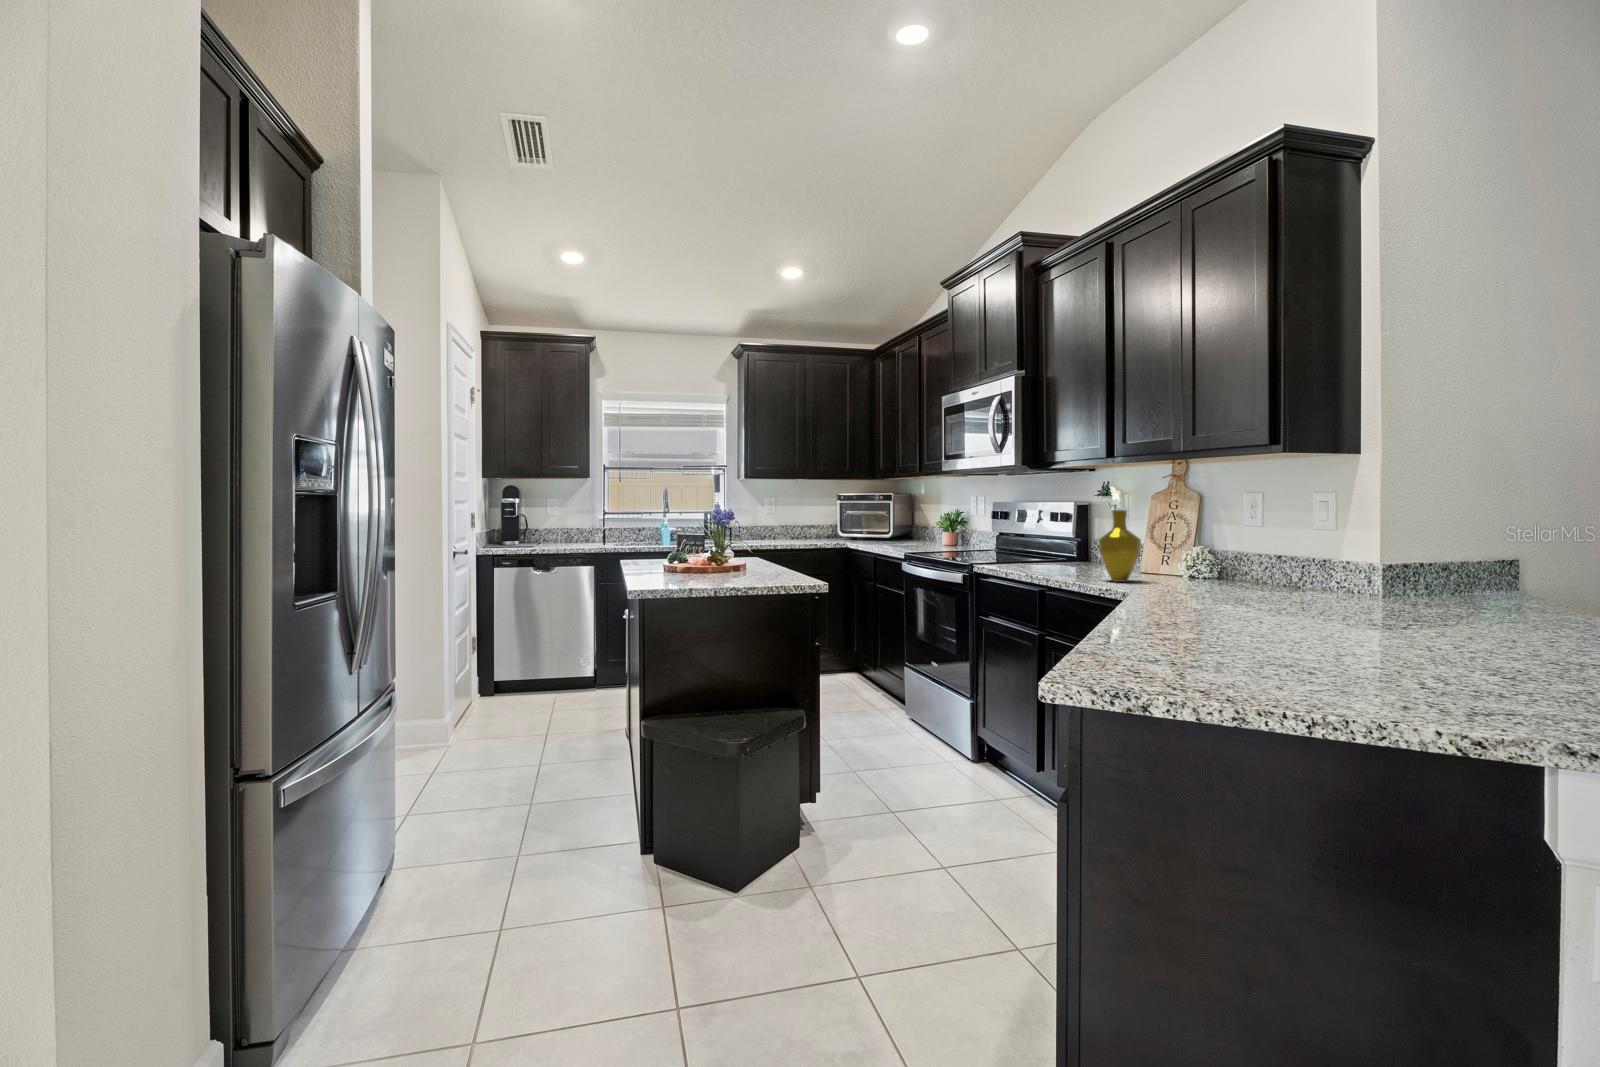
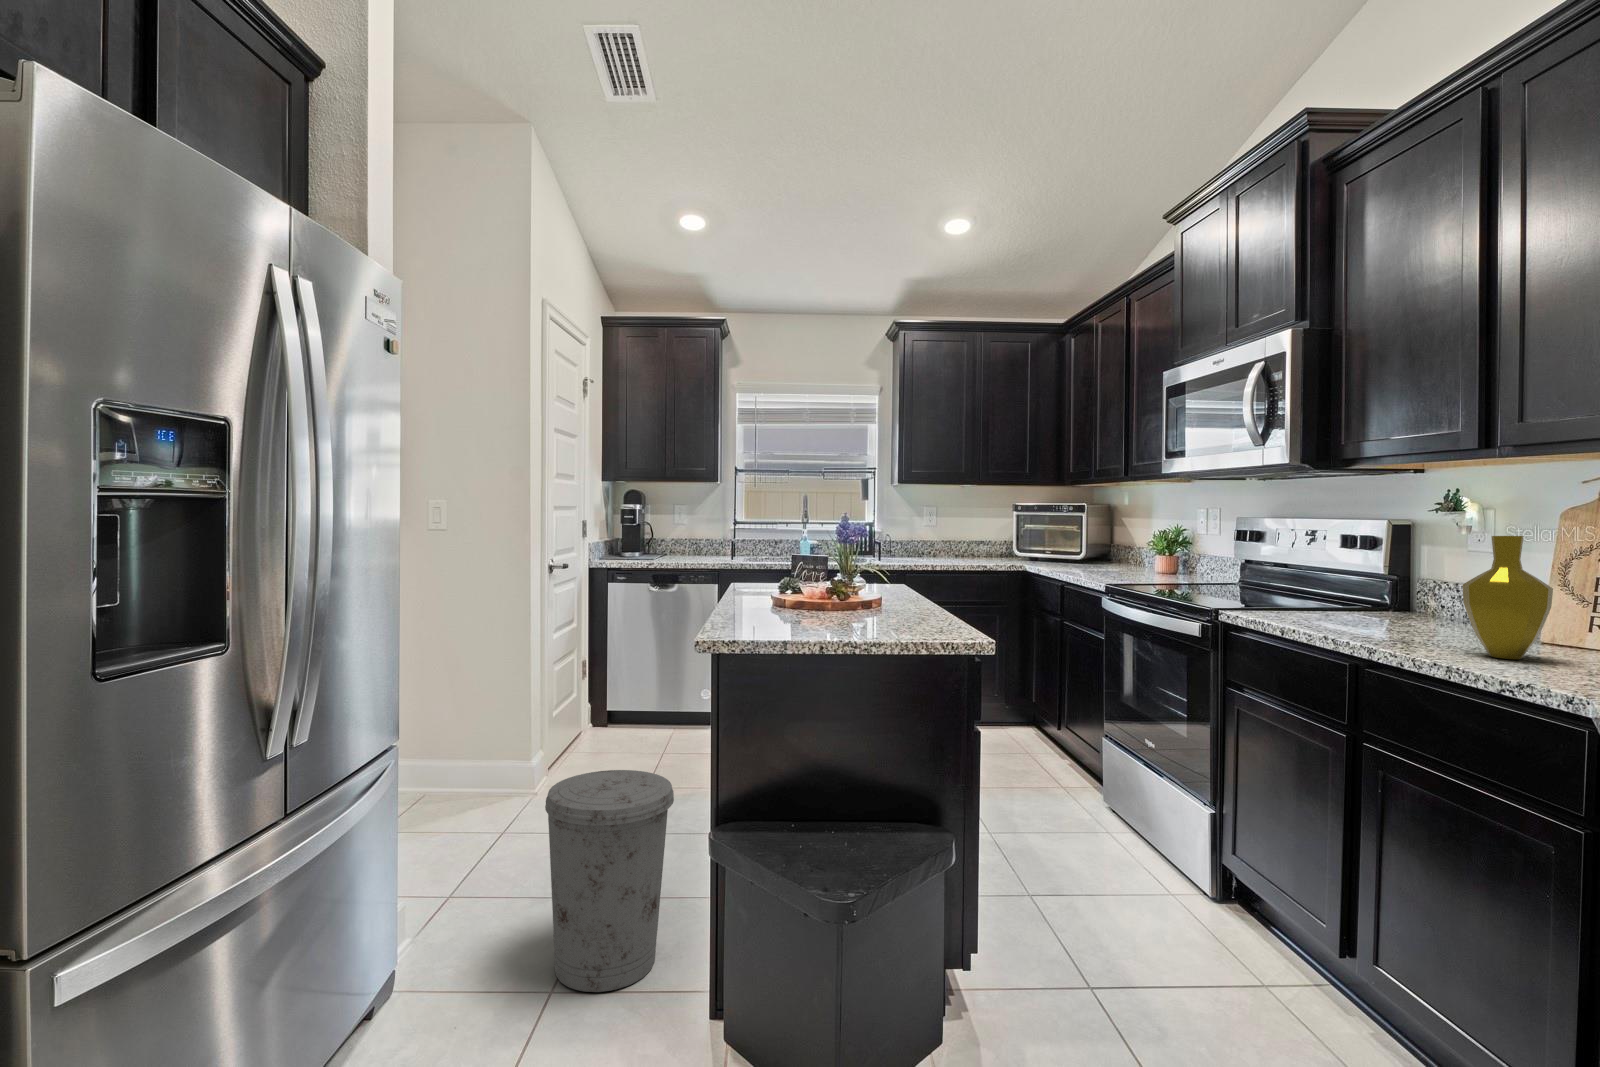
trash can: none [506,698,603,853] -> present [545,770,674,992]

